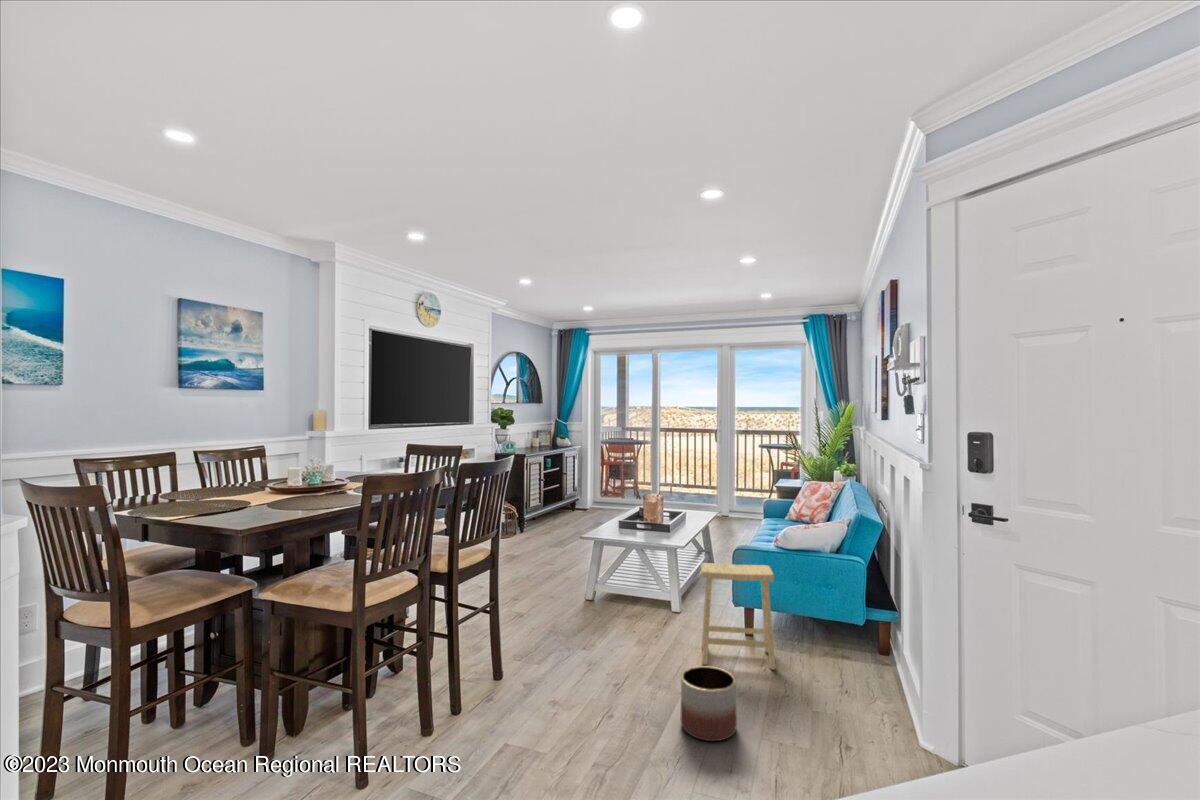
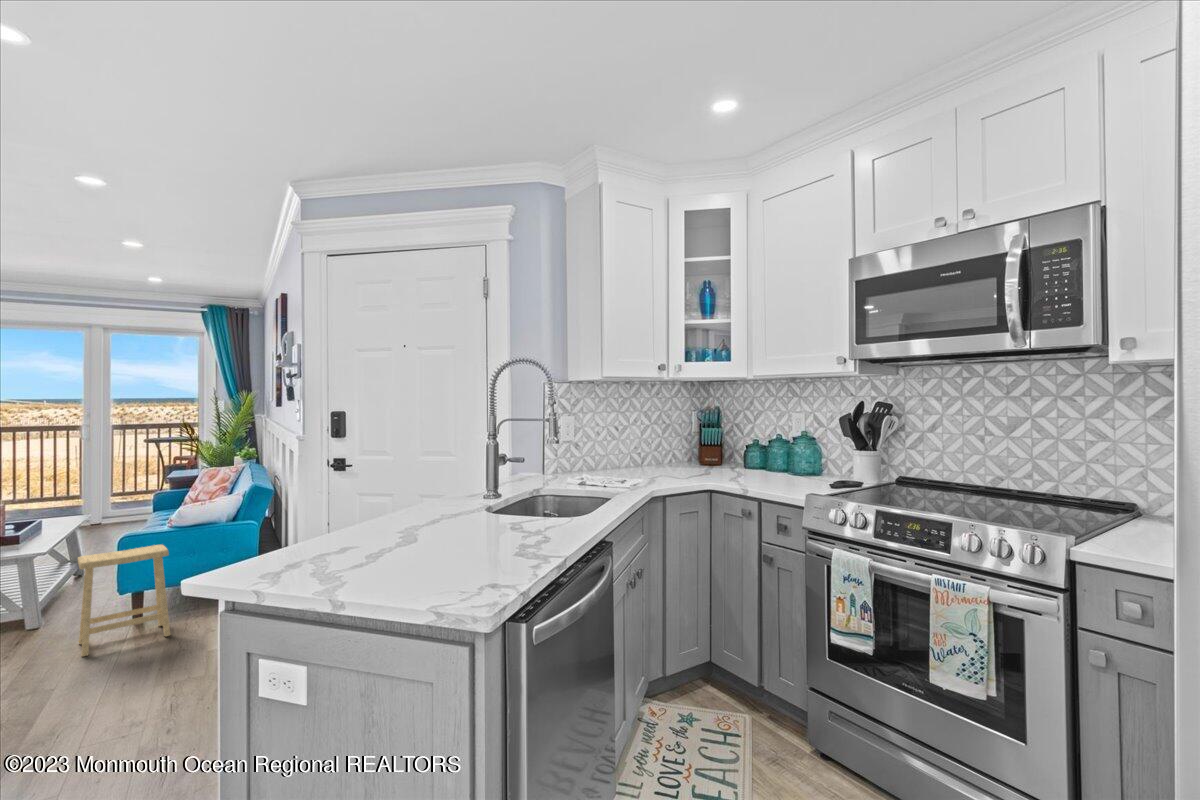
planter: present [681,666,737,741] -> none [60,641,129,711]

